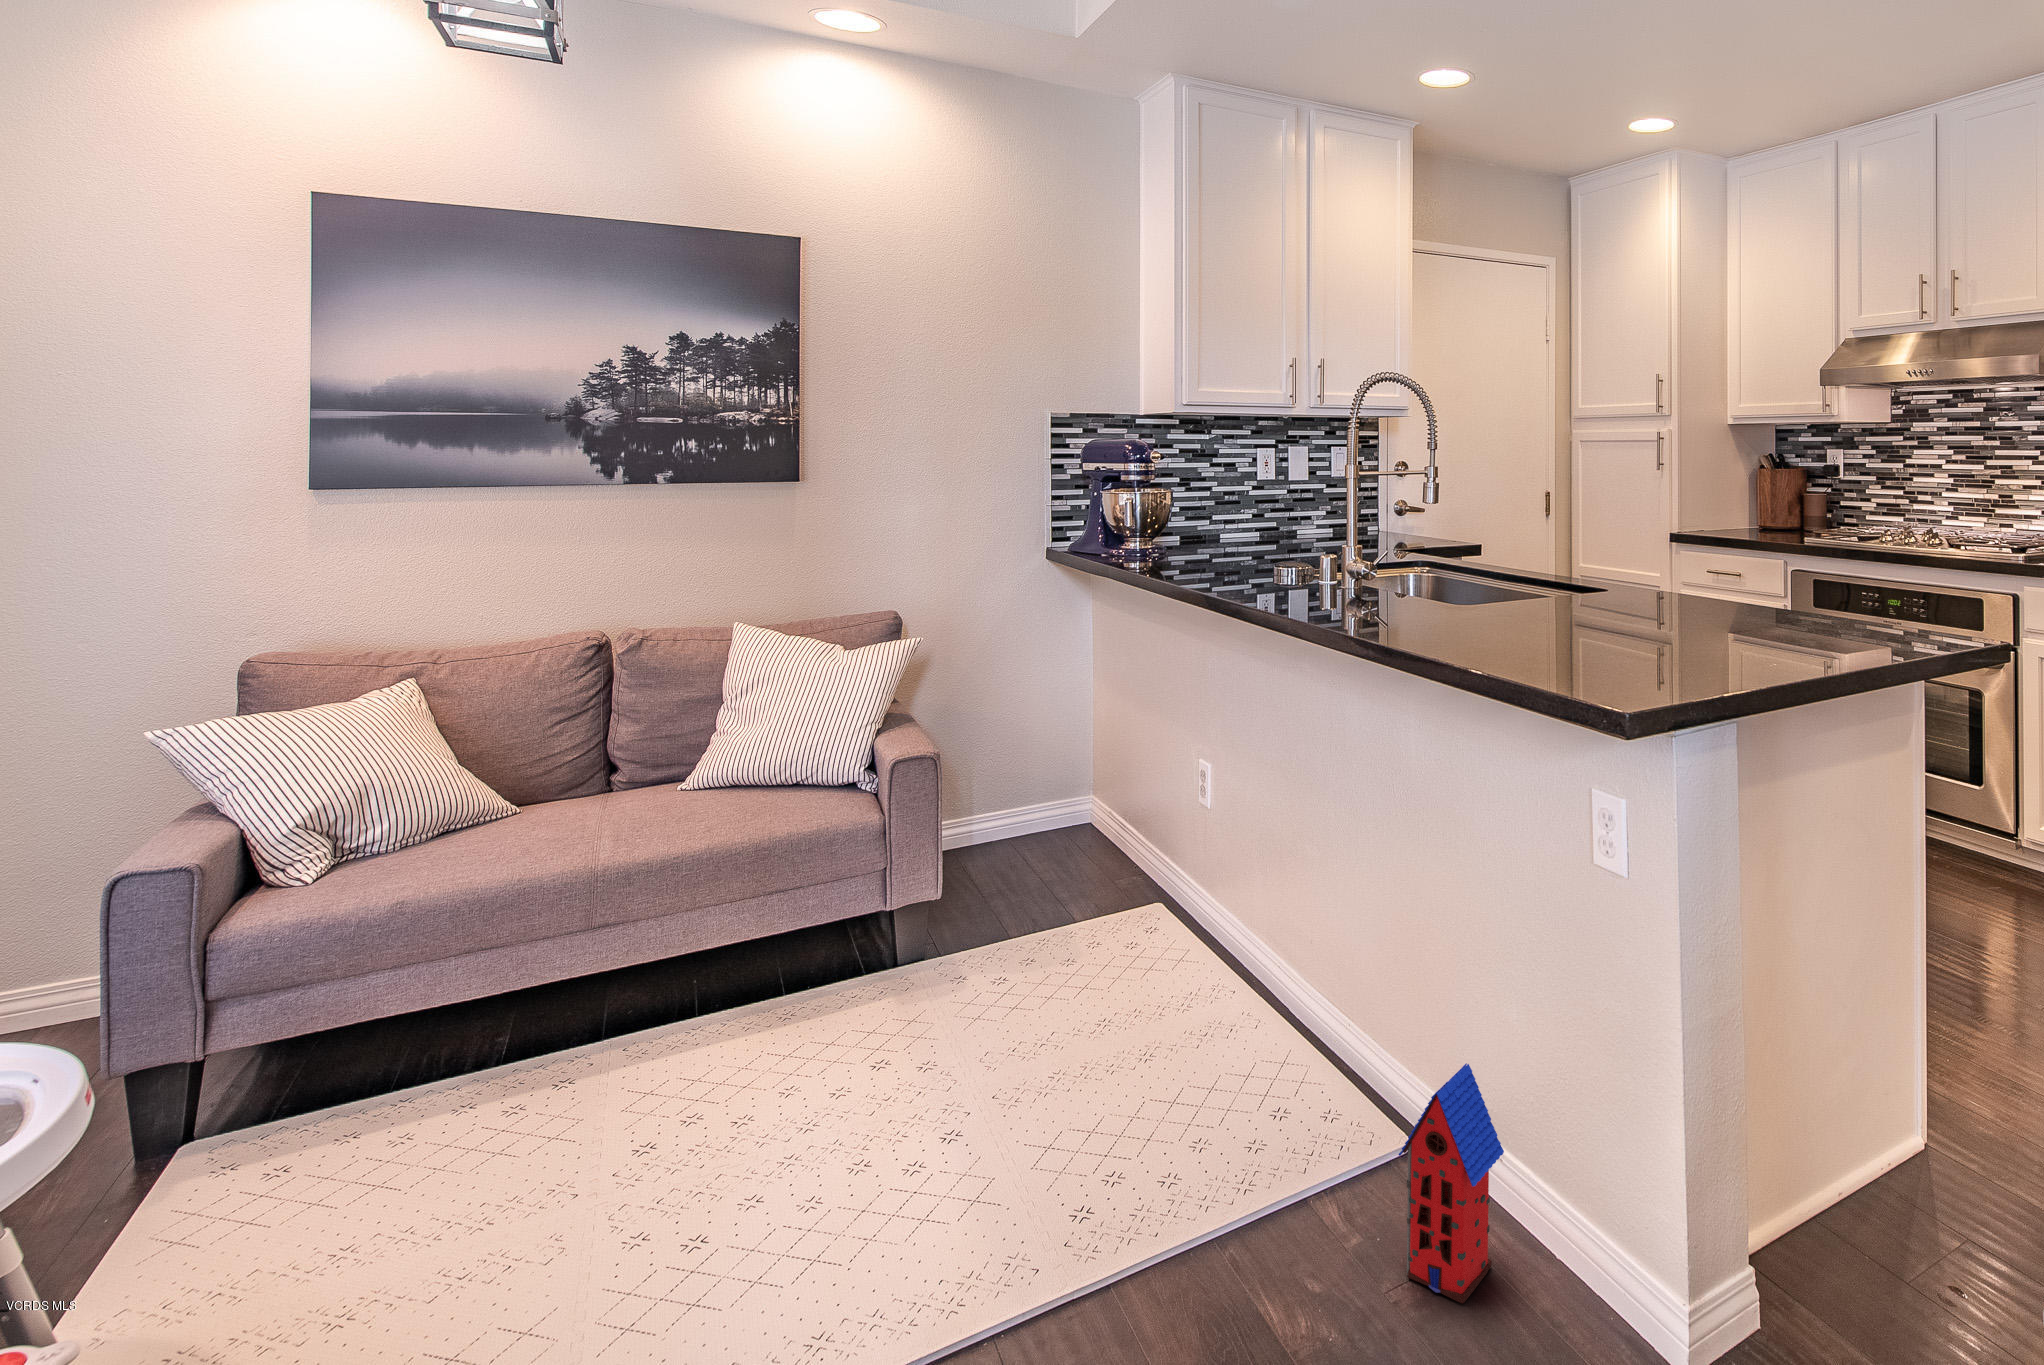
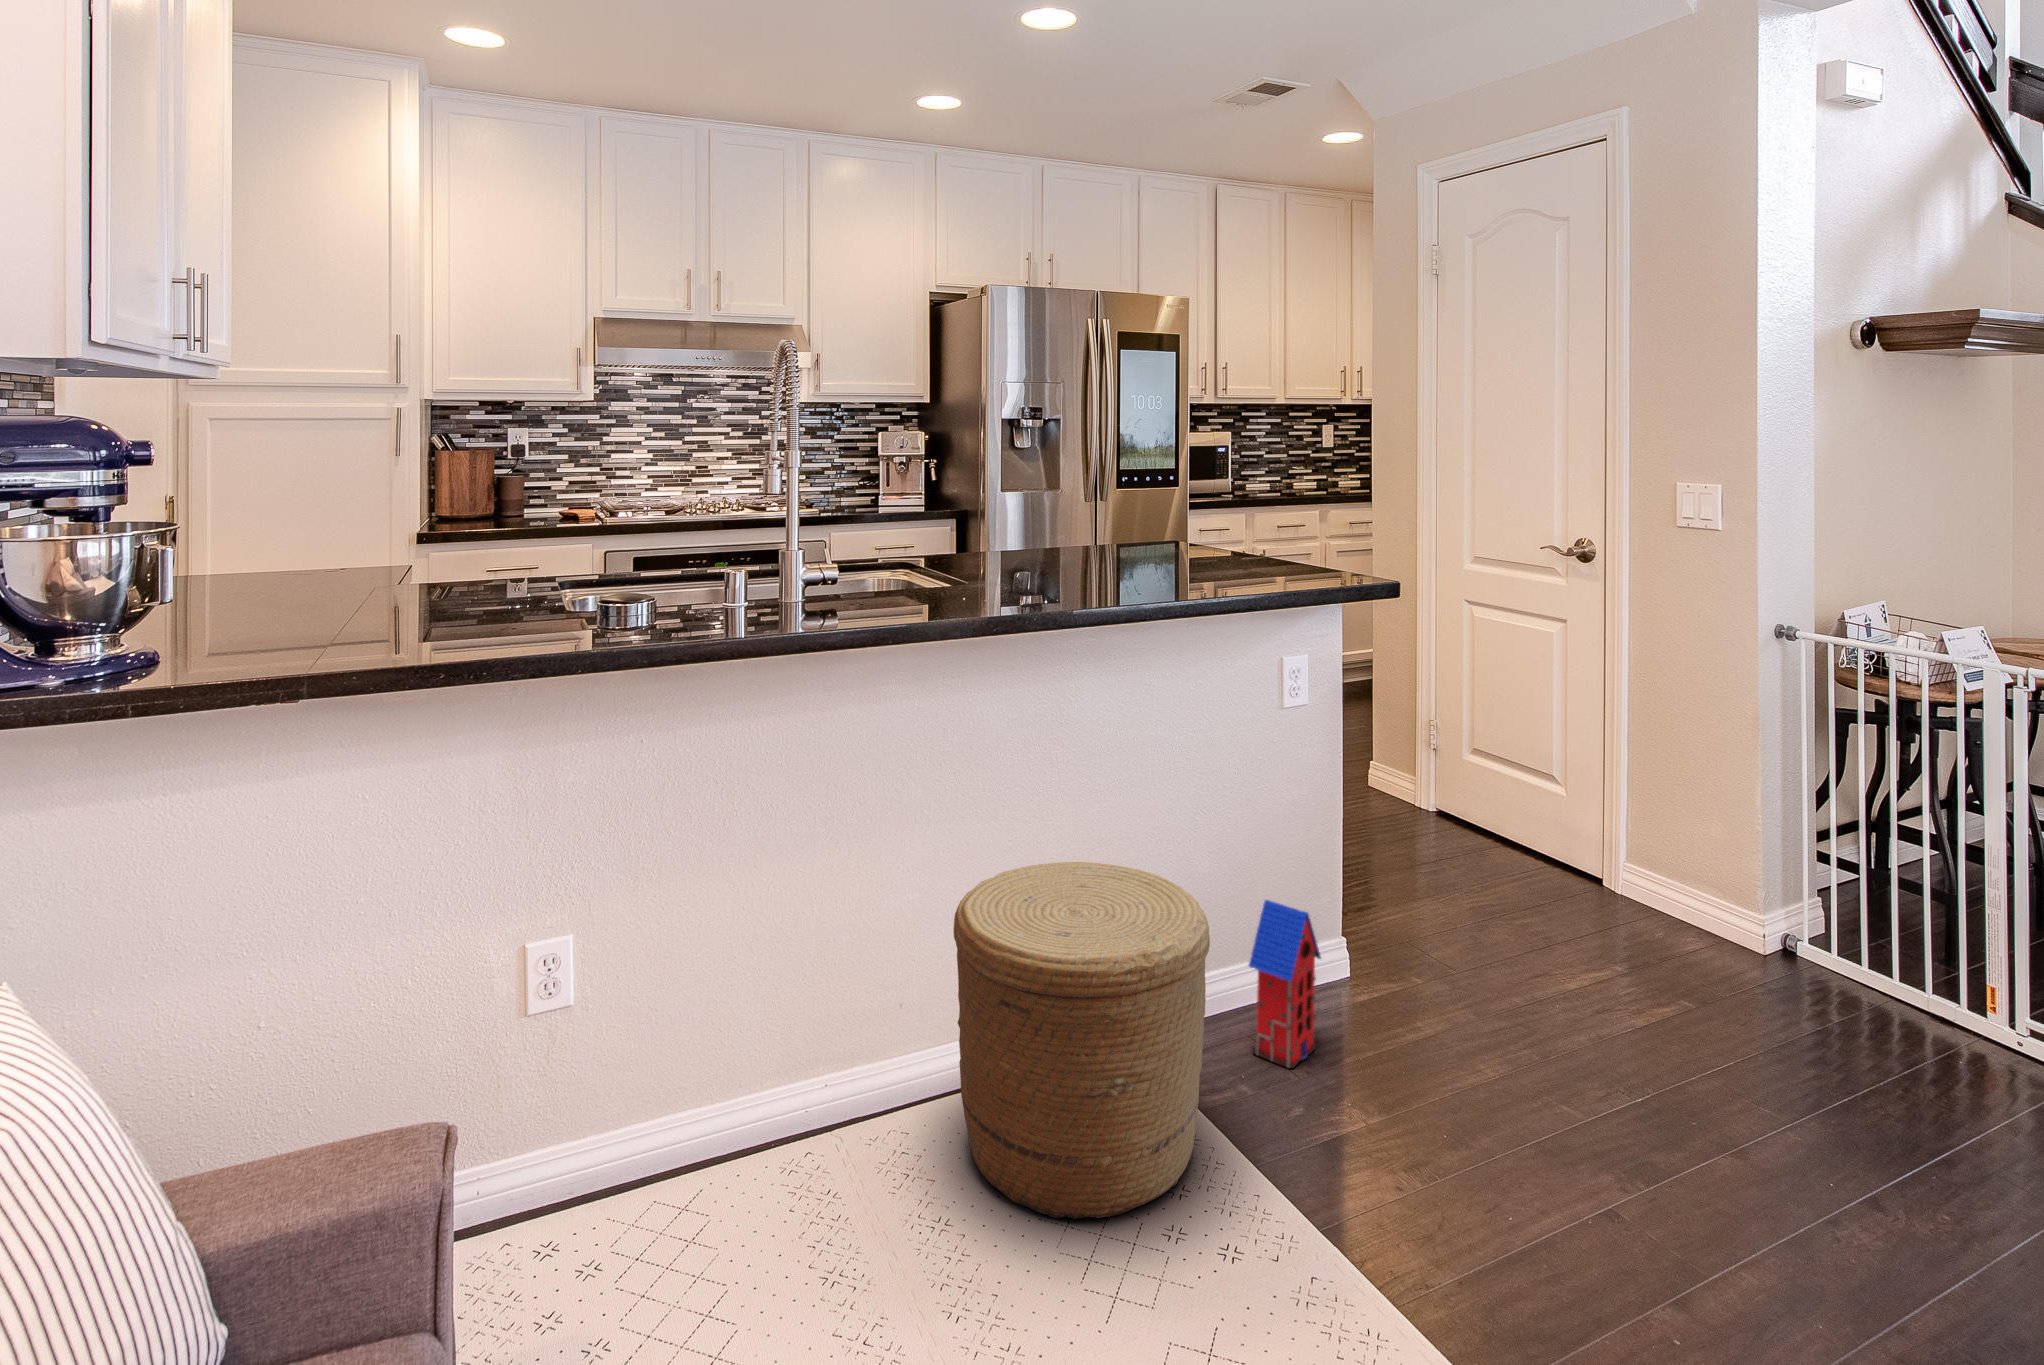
woven basket: none [1122,852,1366,1188] -> present [954,862,1210,1219]

